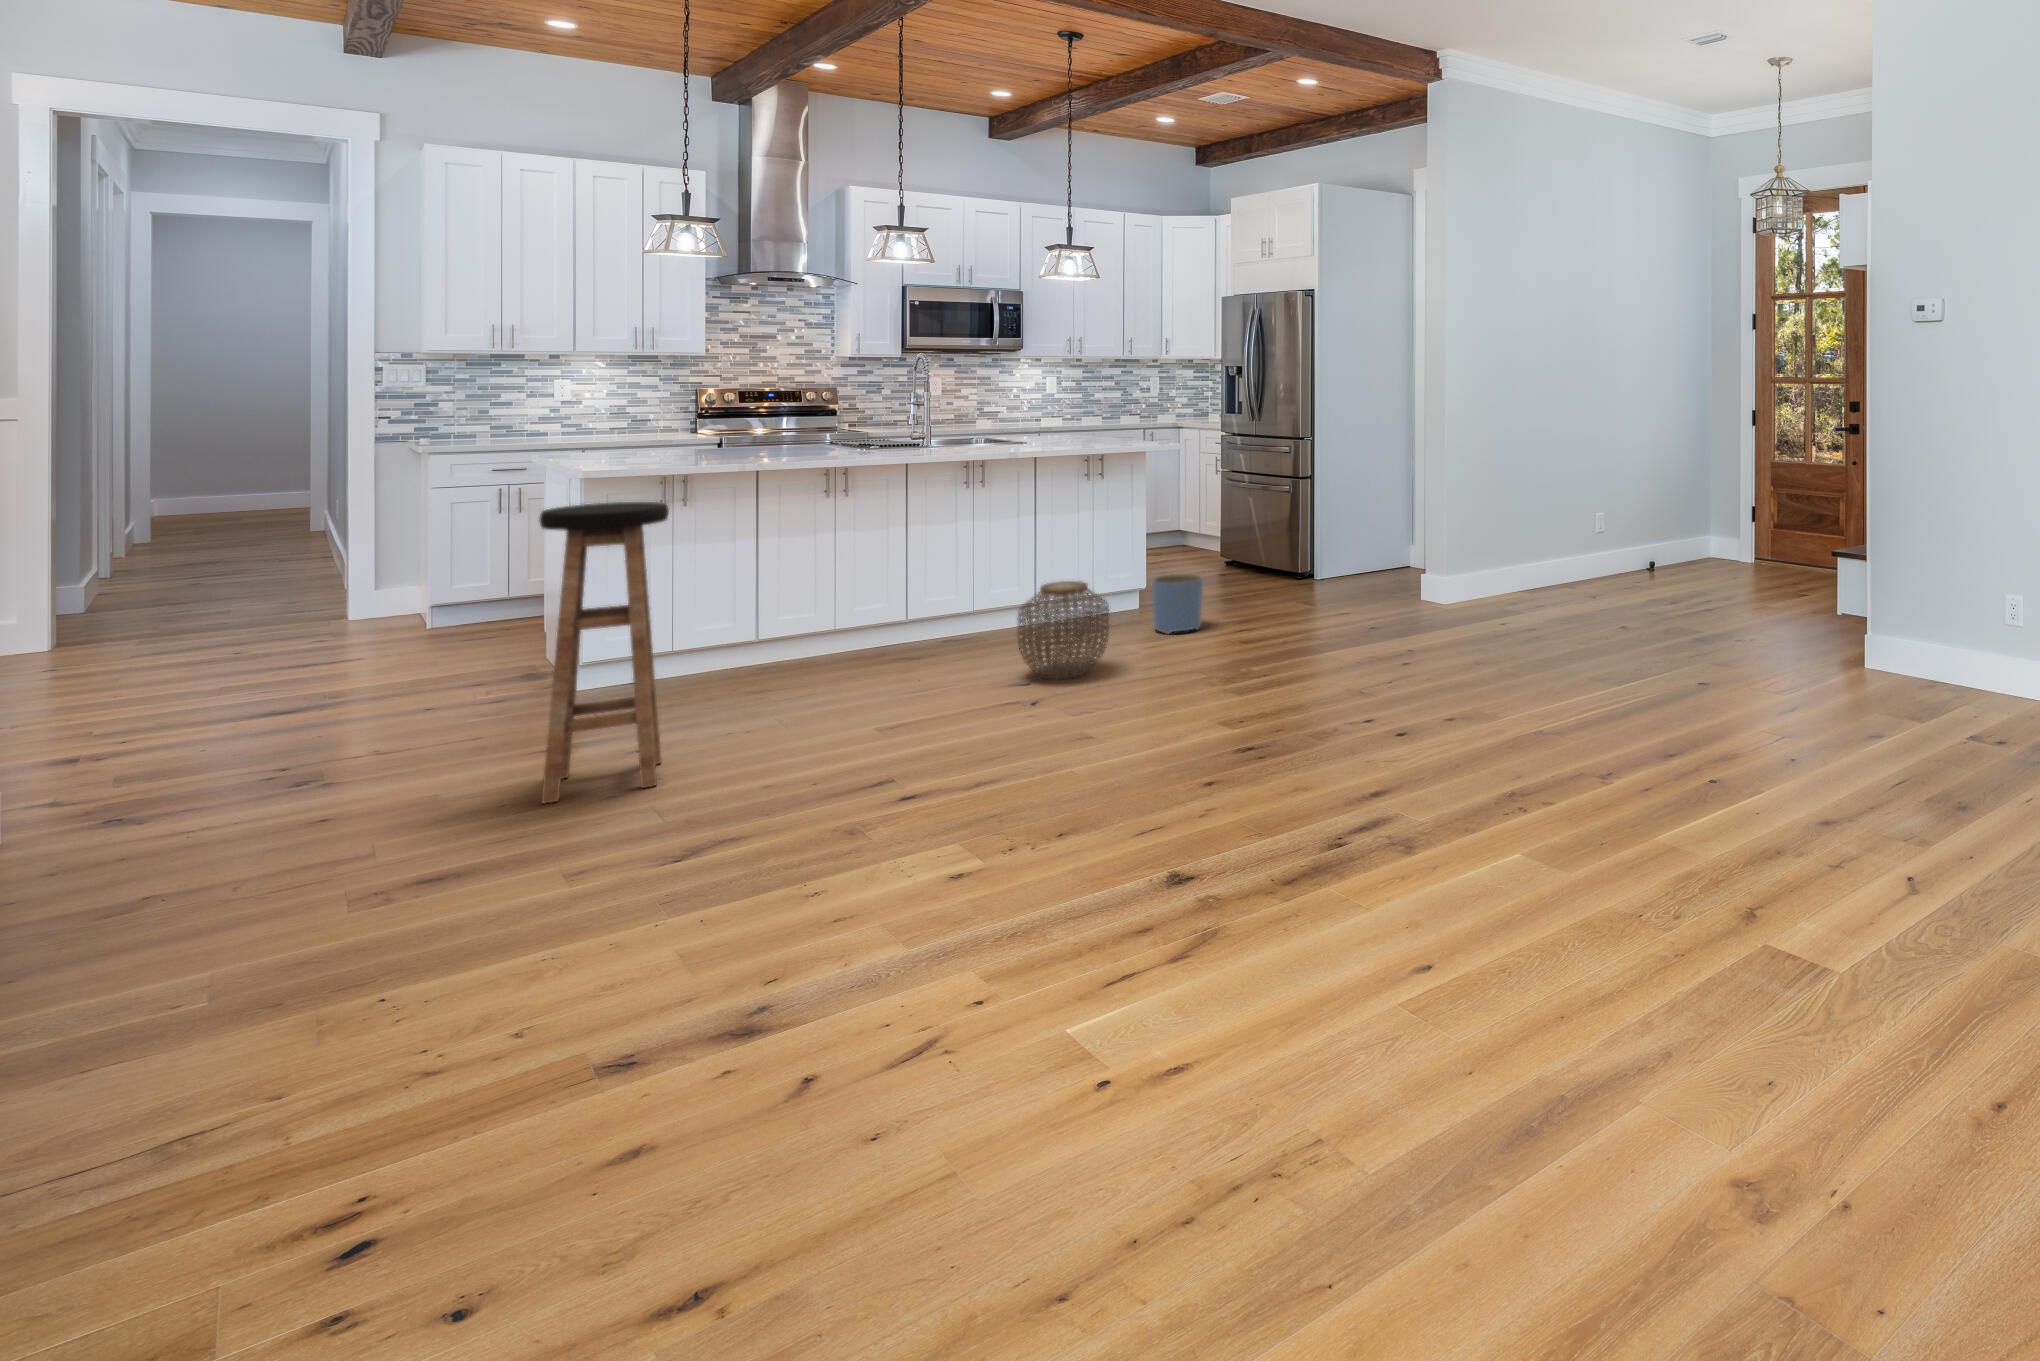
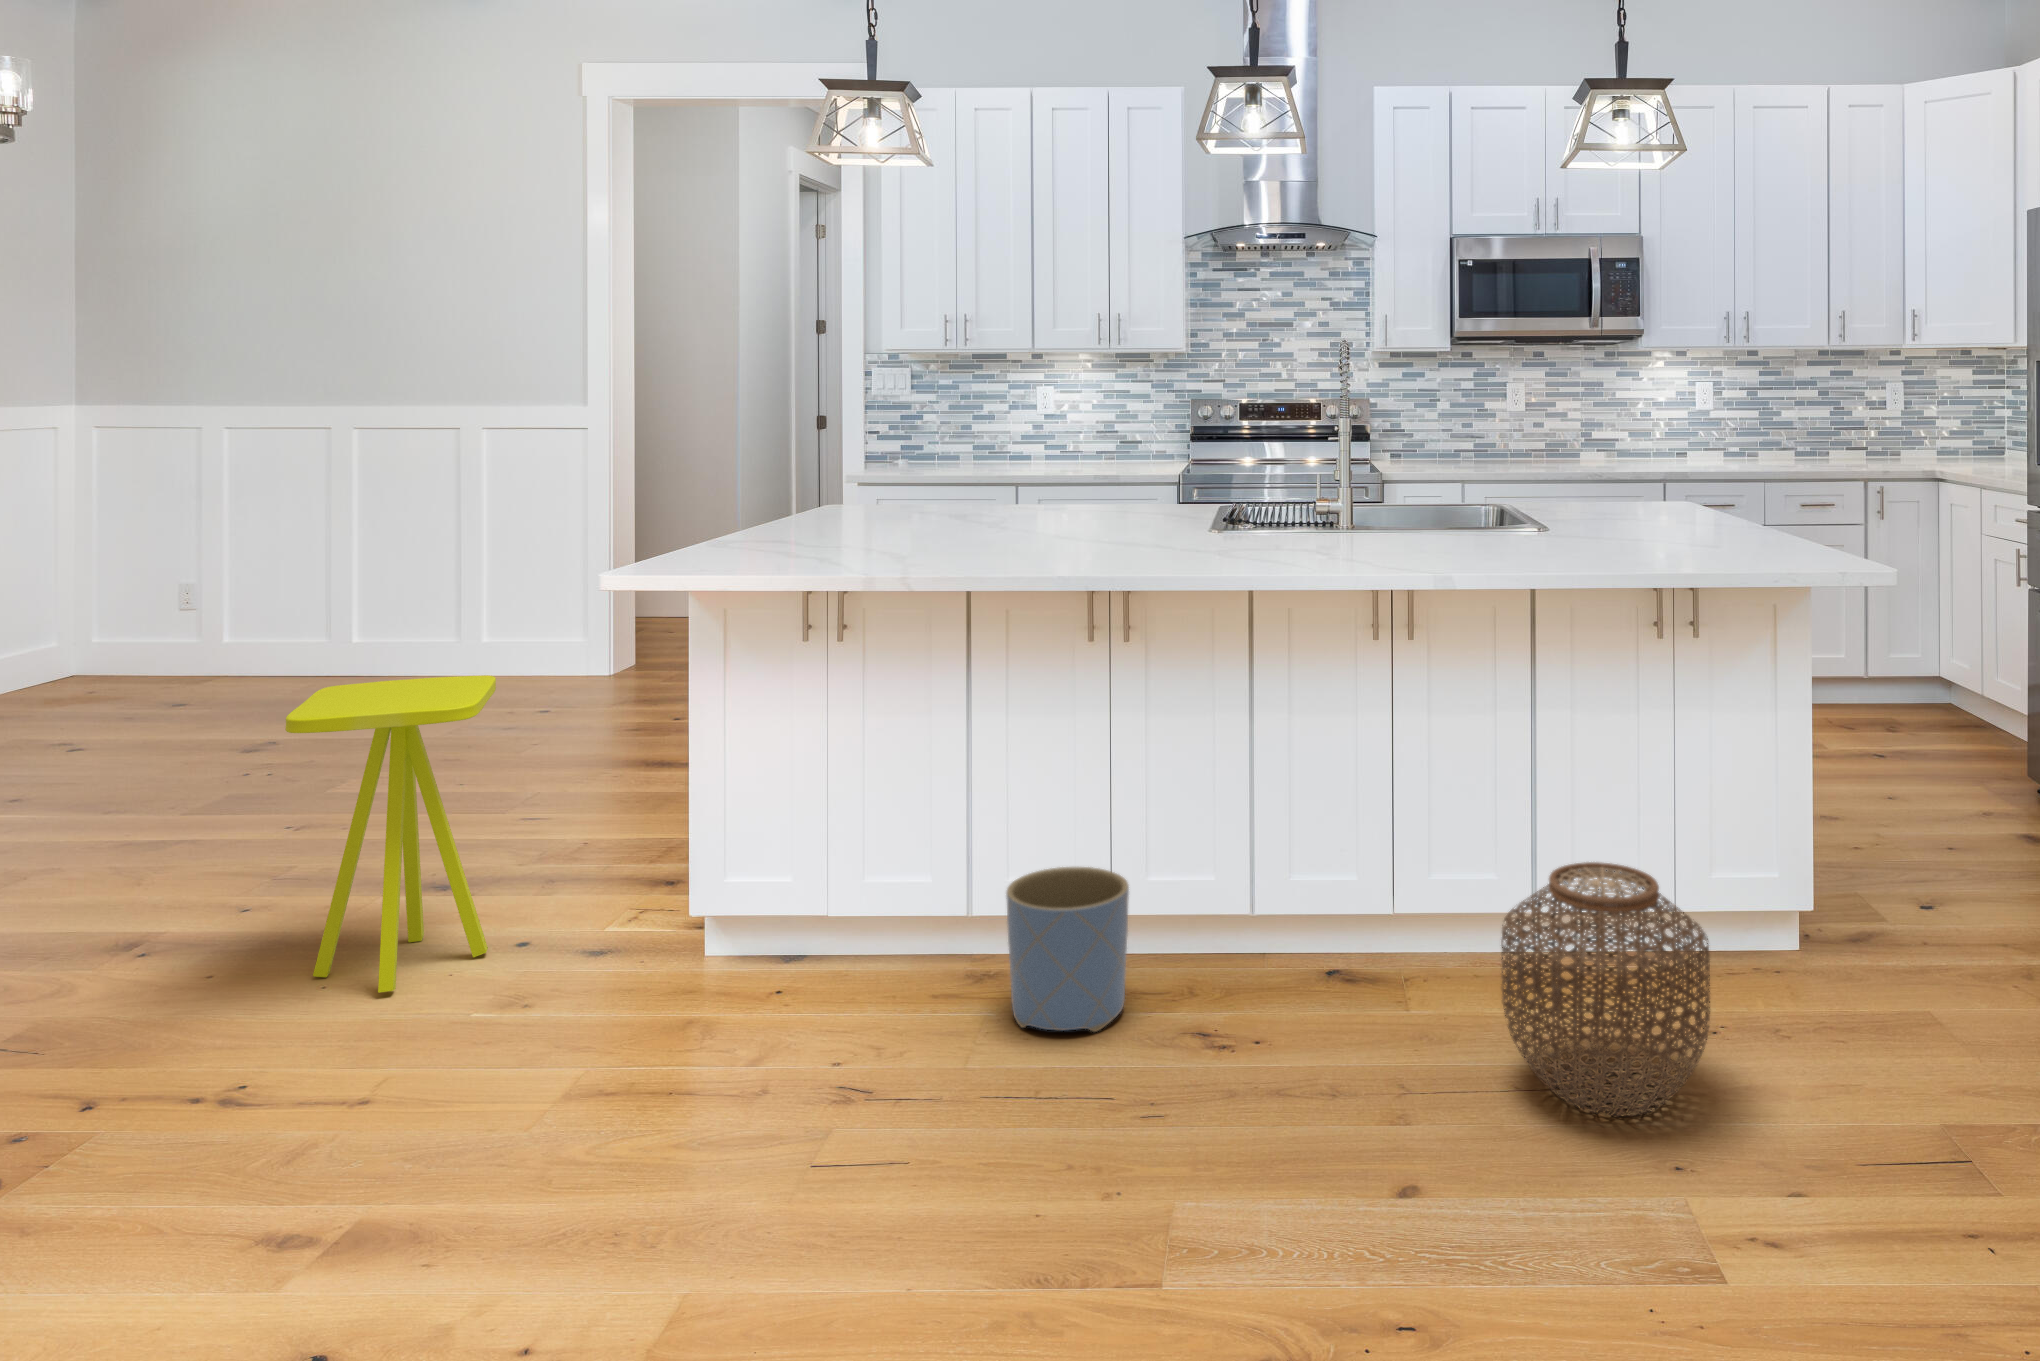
bar stool: present [540,502,669,803] -> none [538,629,790,1243]
planter: present [1152,574,1203,634] -> present [1006,867,1129,1032]
side table: none [110,578,303,793] -> present [285,675,496,993]

